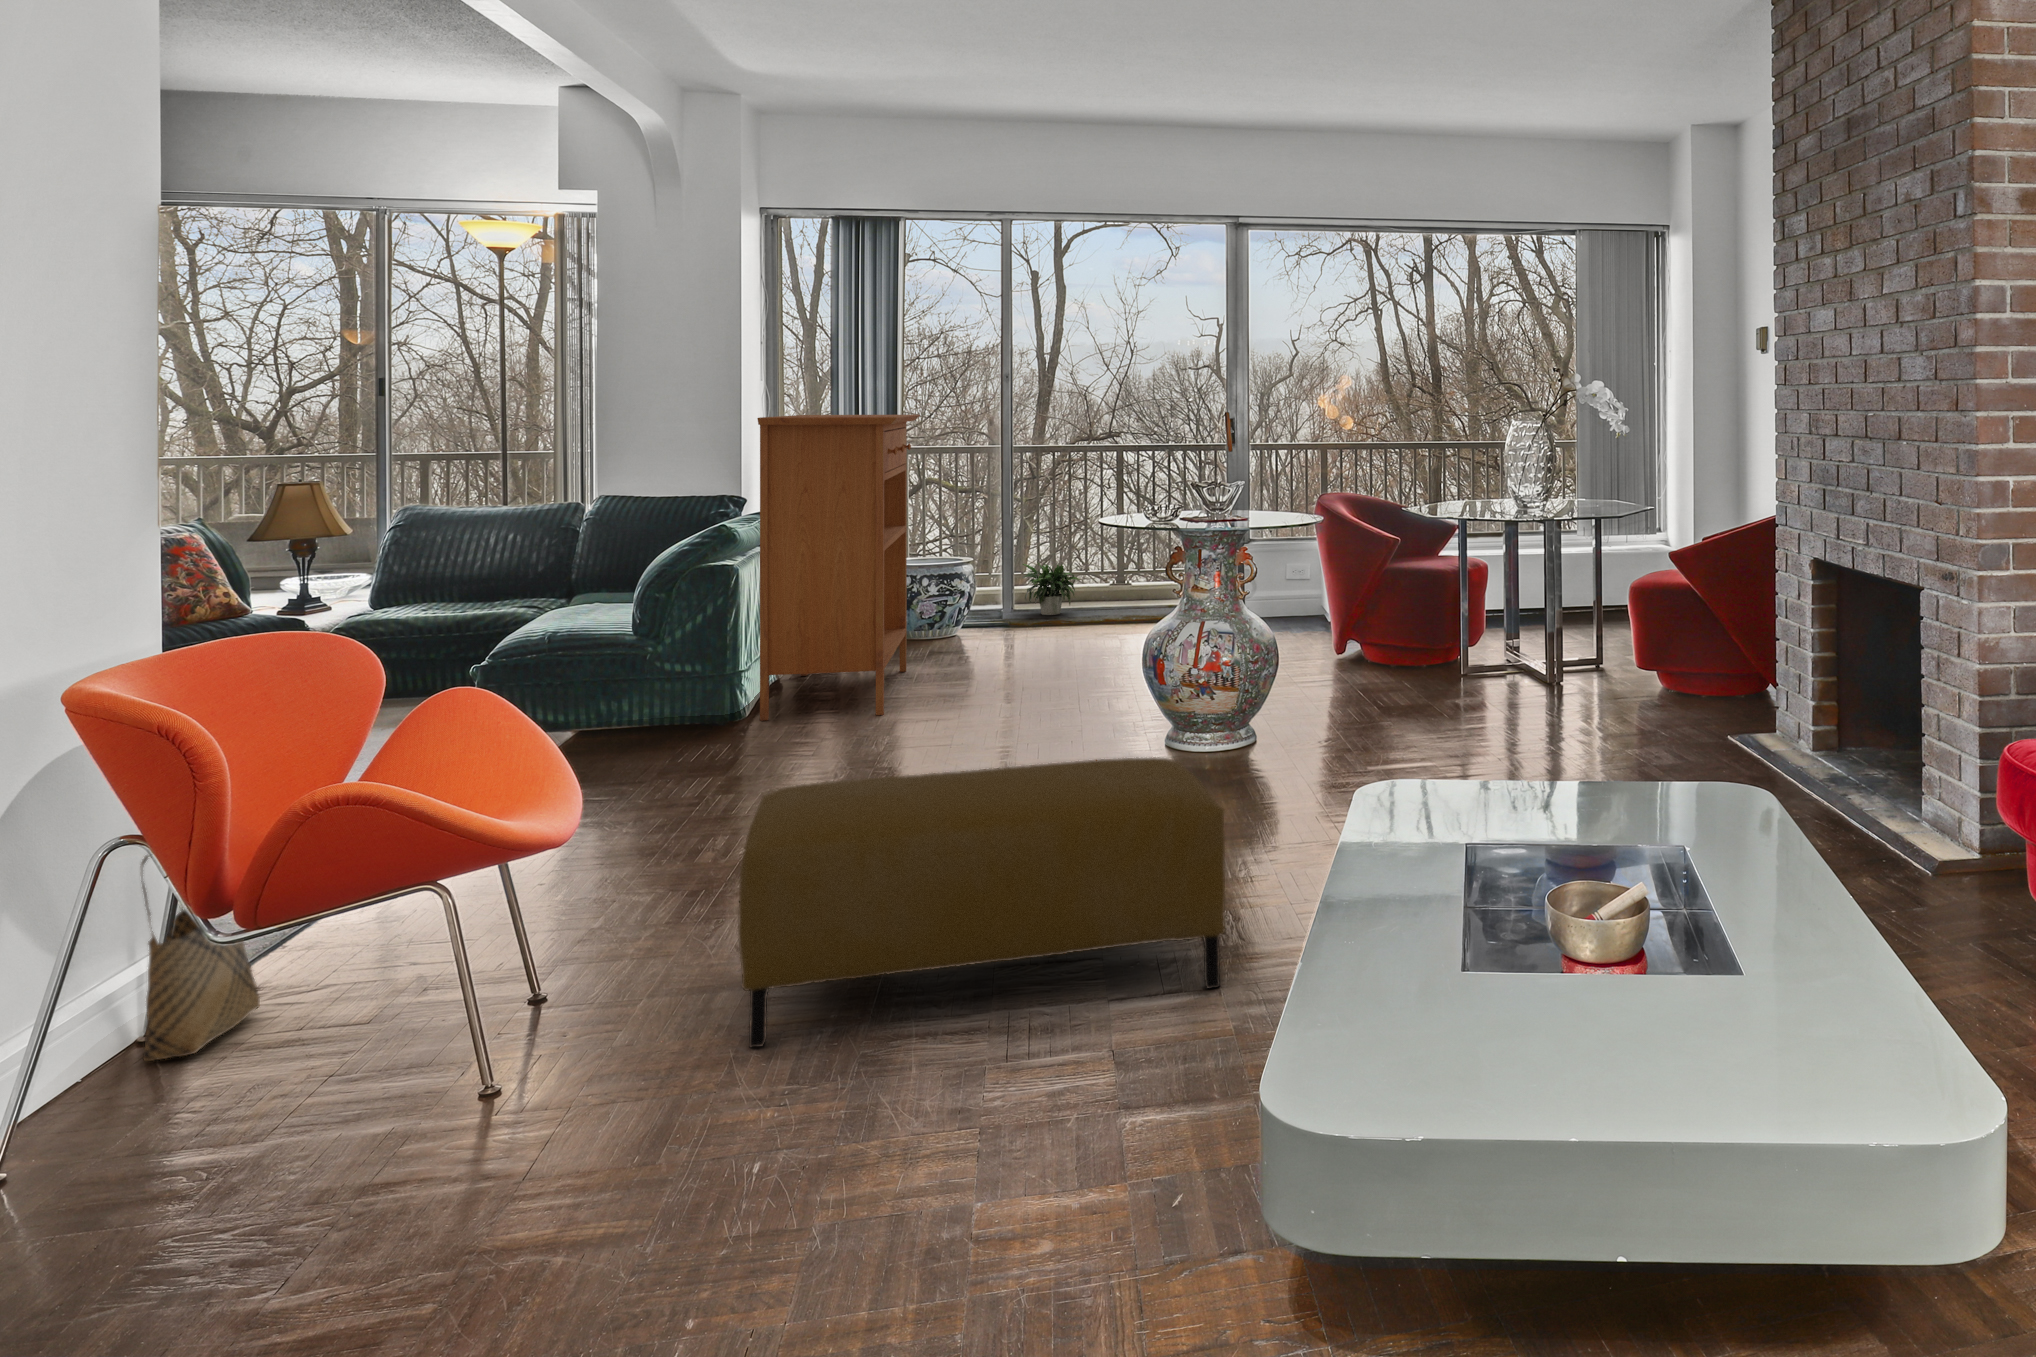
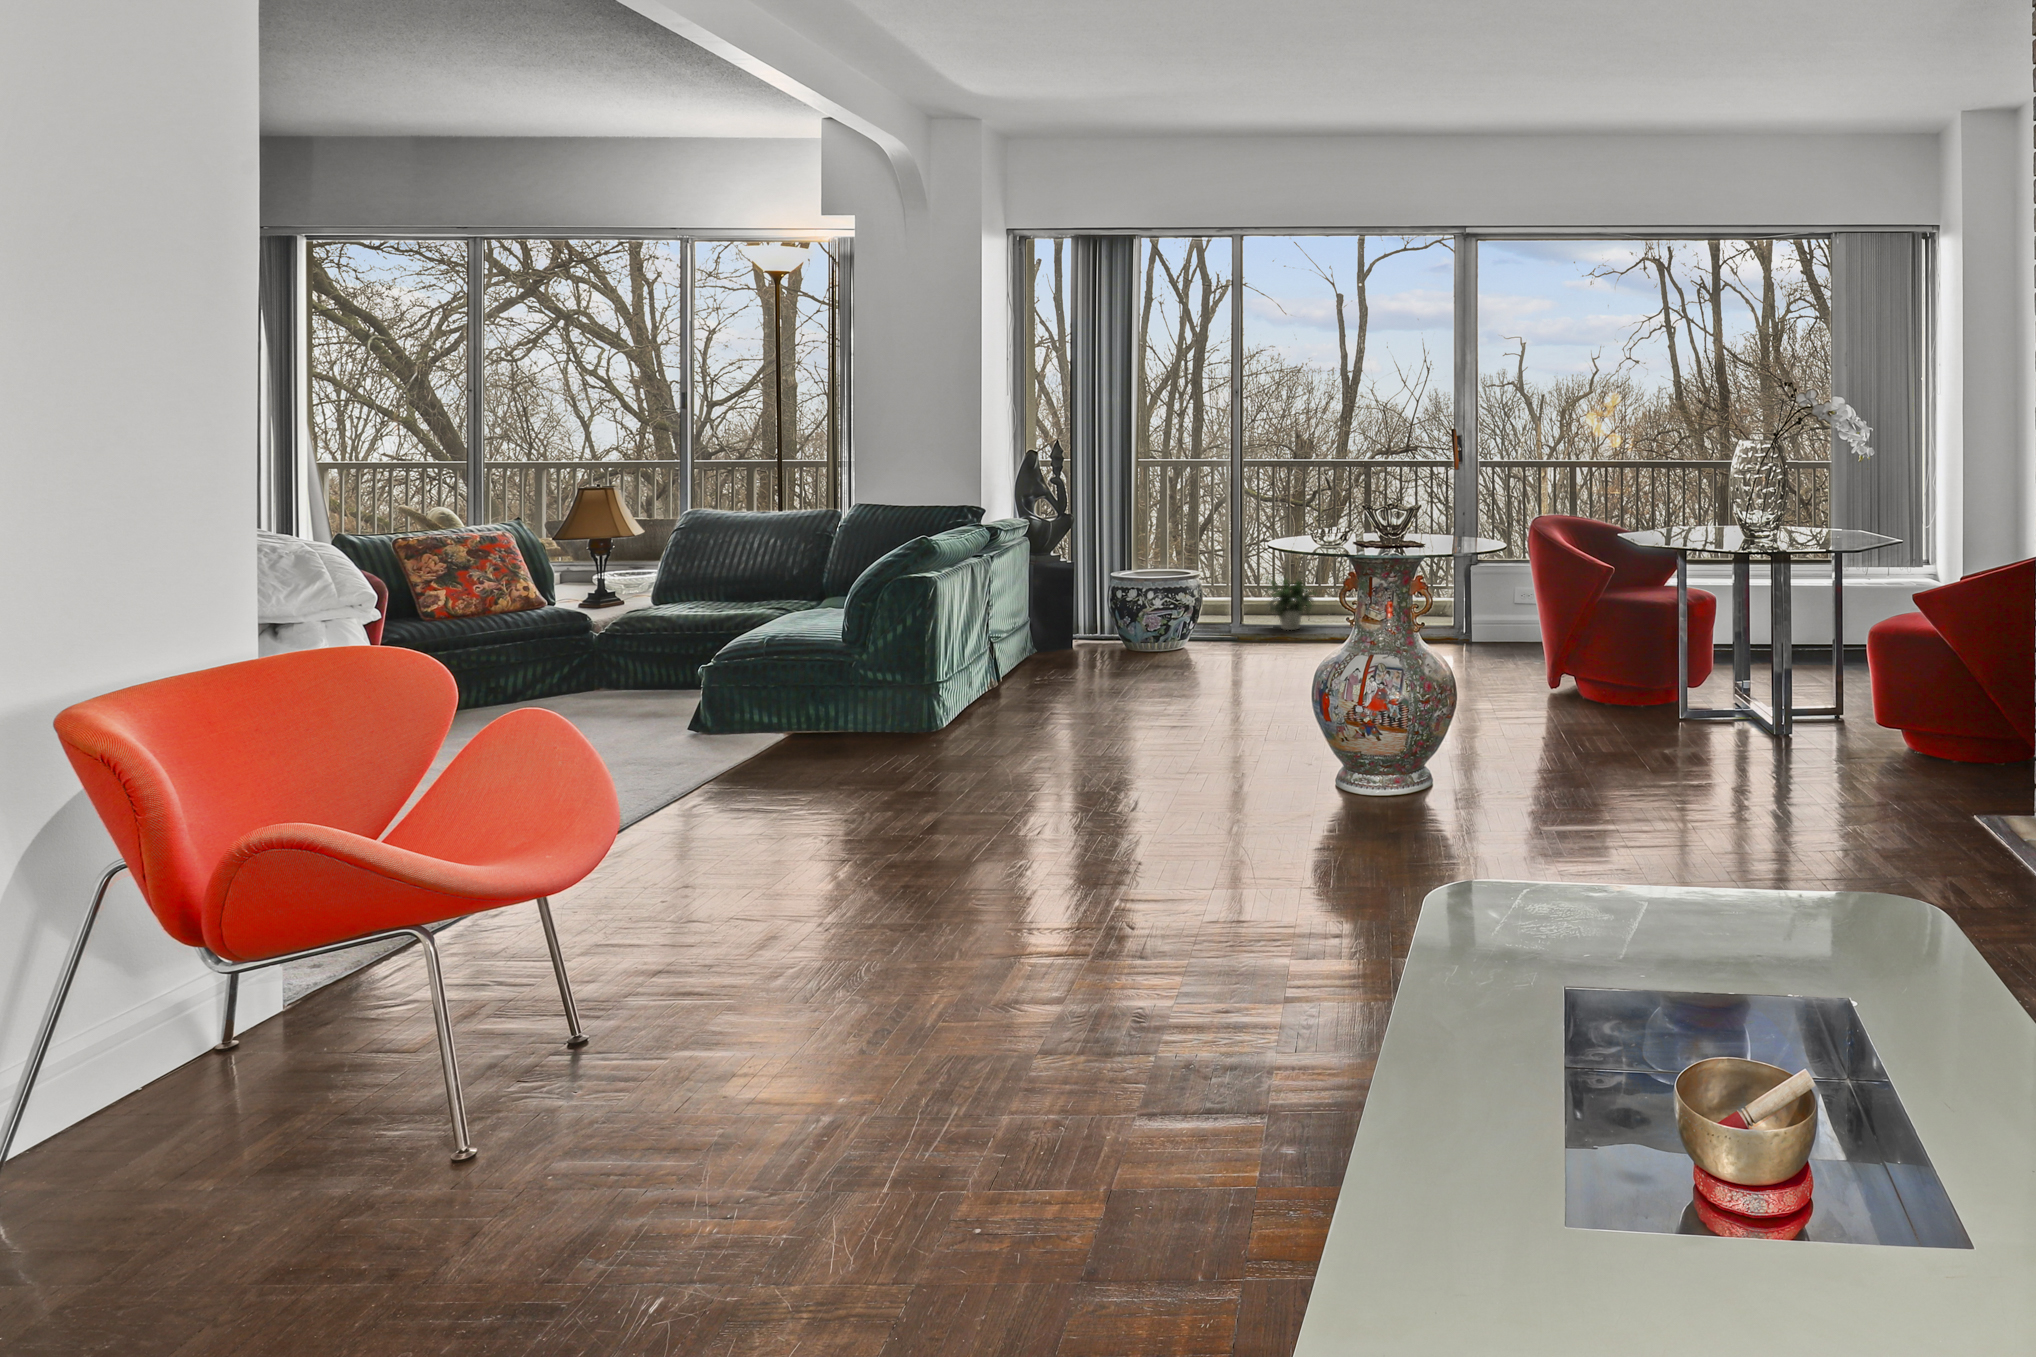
console table: present [757,415,920,721] -> none [953,425,1139,733]
ottoman: present [738,758,1225,1047] -> none [679,829,1257,1158]
woven basket: present [141,855,260,1061] -> none [114,872,265,1102]

